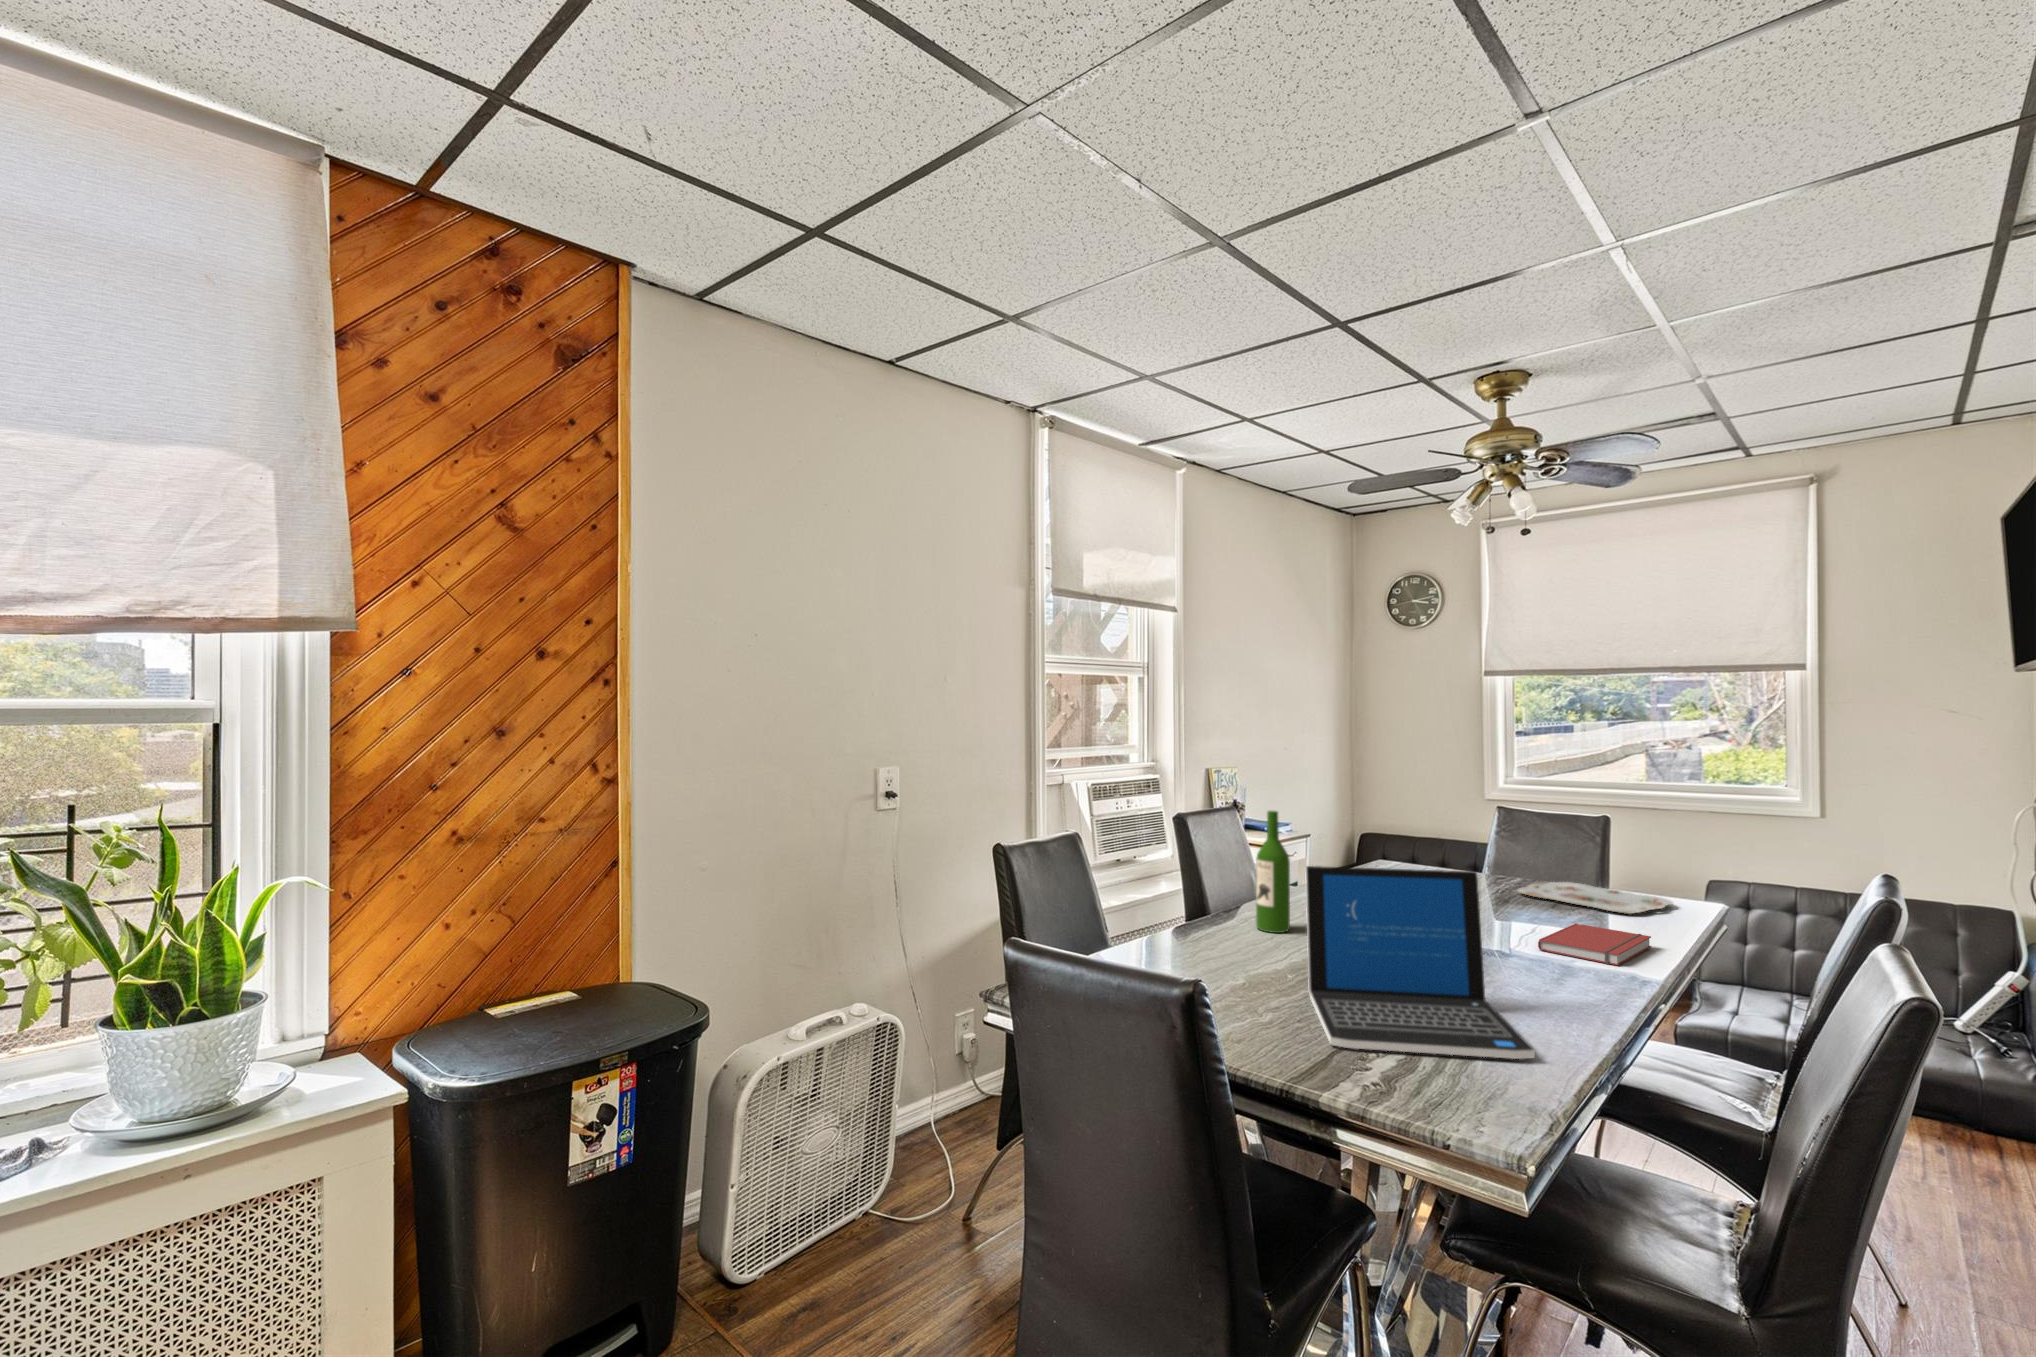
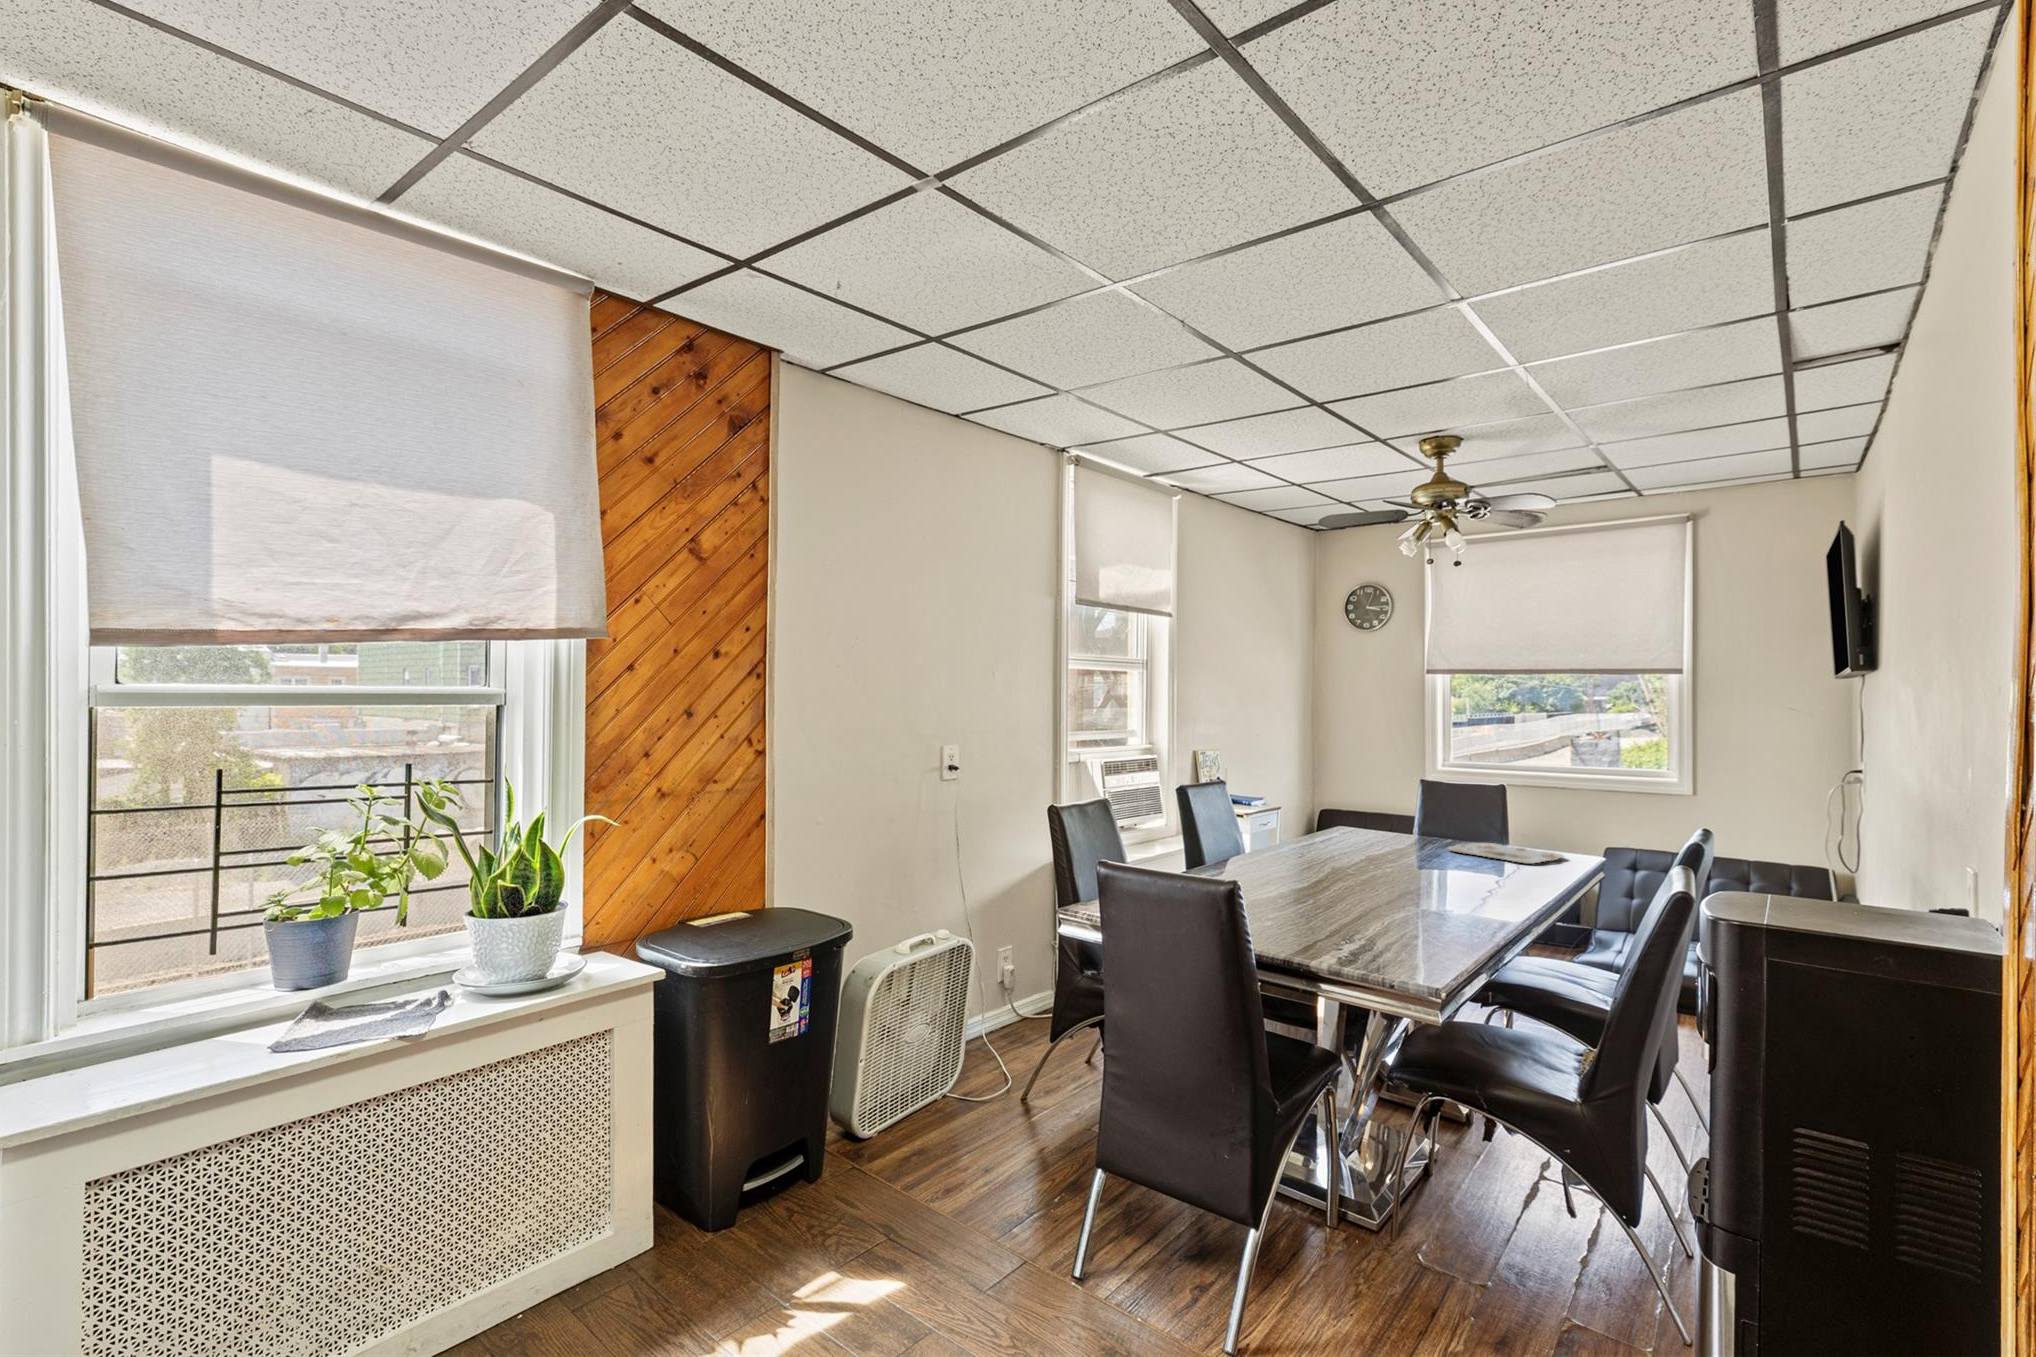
wine bottle: present [1256,811,1290,933] -> none [1248,781,1275,875]
laptop: present [1305,866,1535,1059] -> none [1293,818,1452,944]
book: present [1538,923,1651,965] -> none [1460,868,1542,895]

